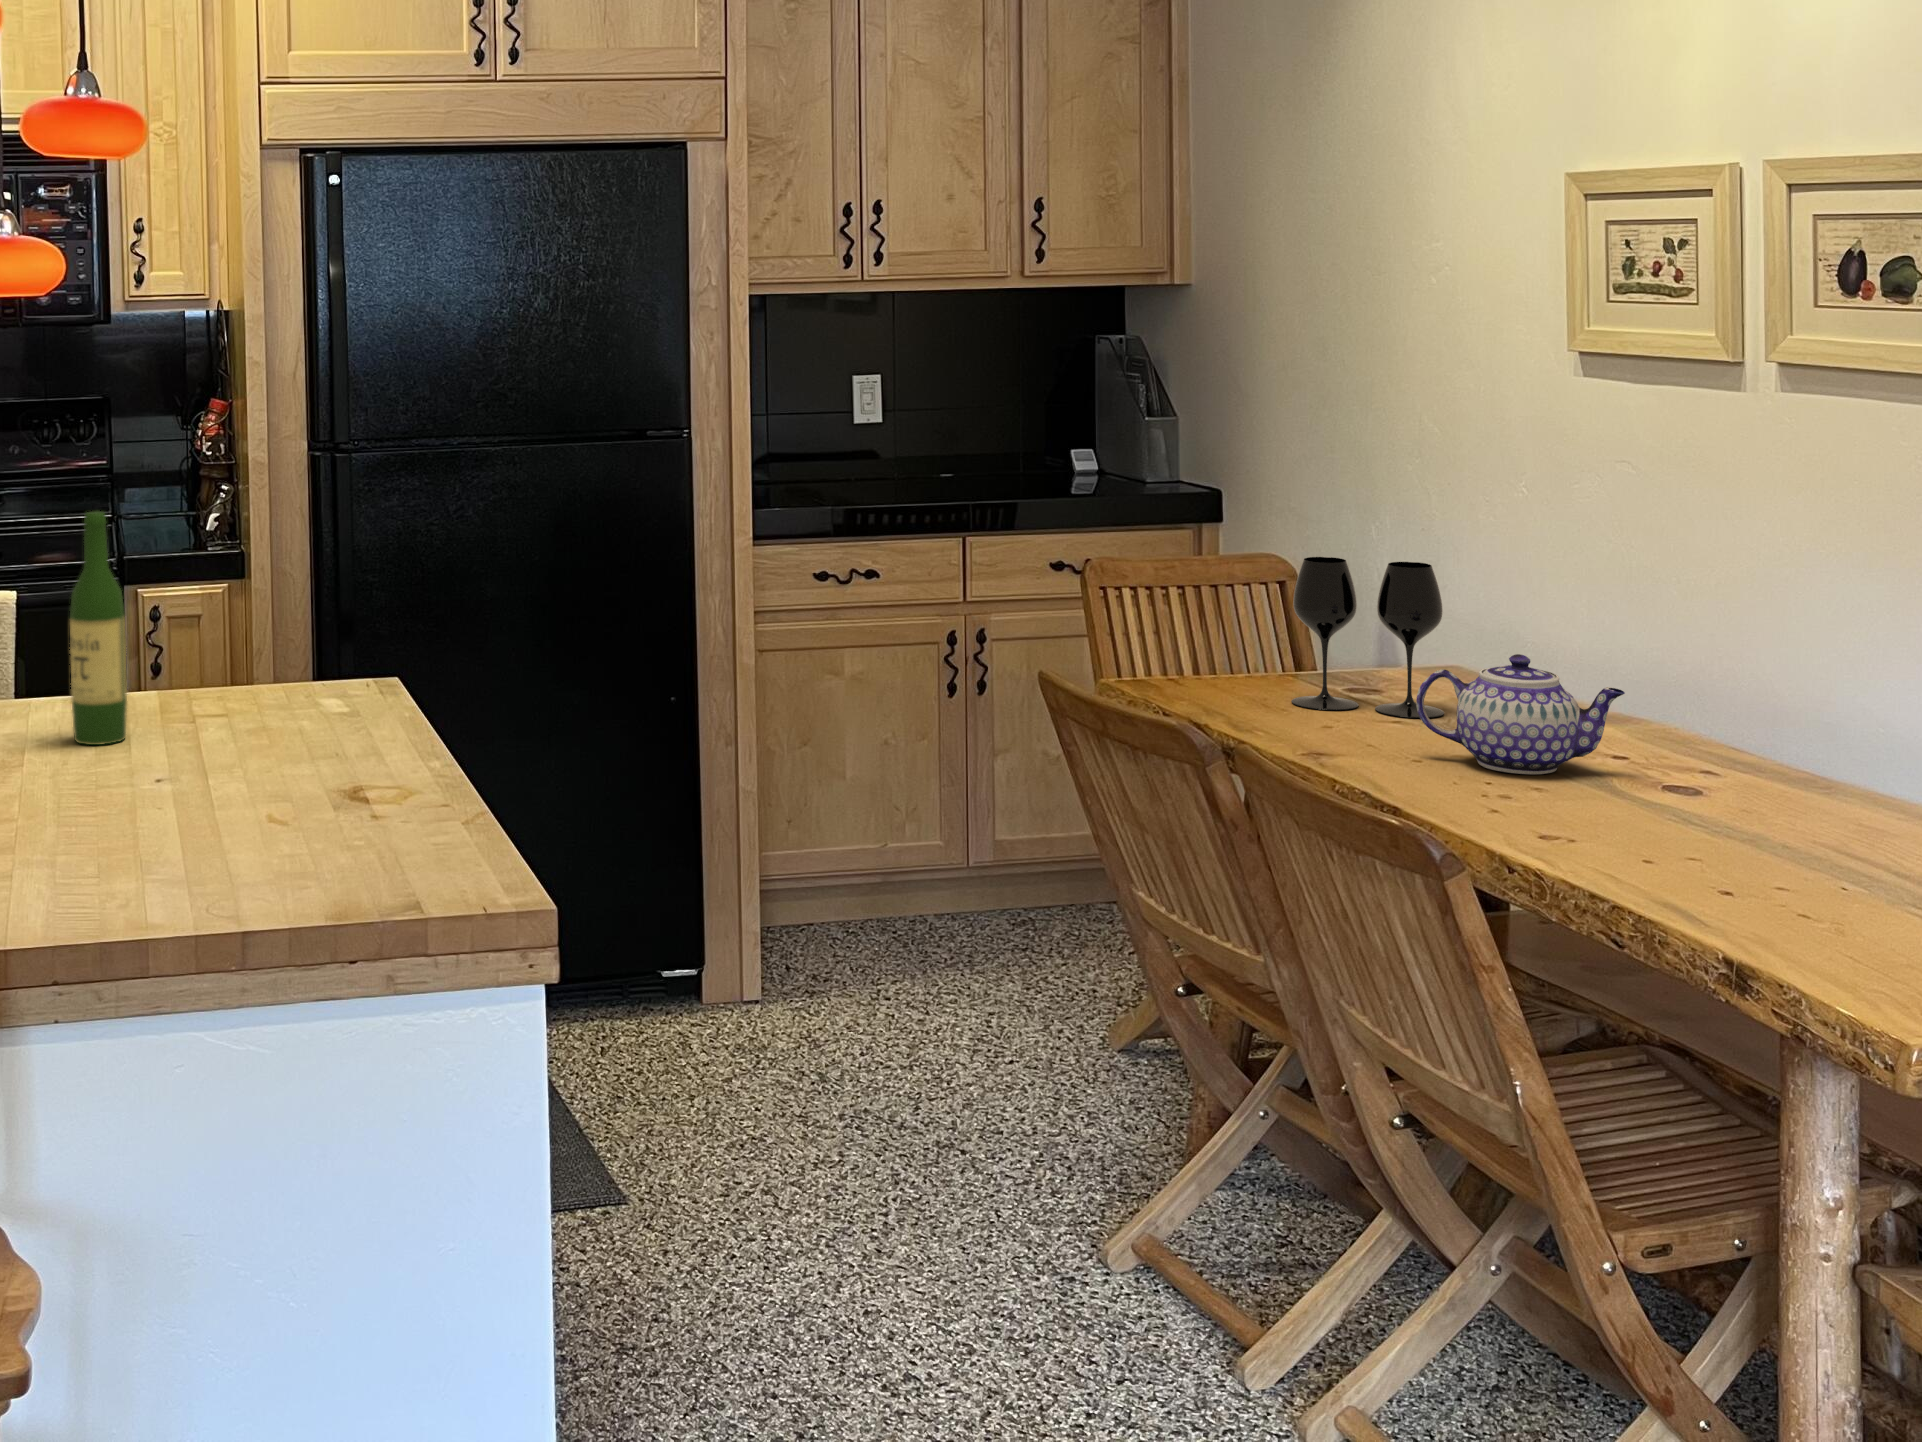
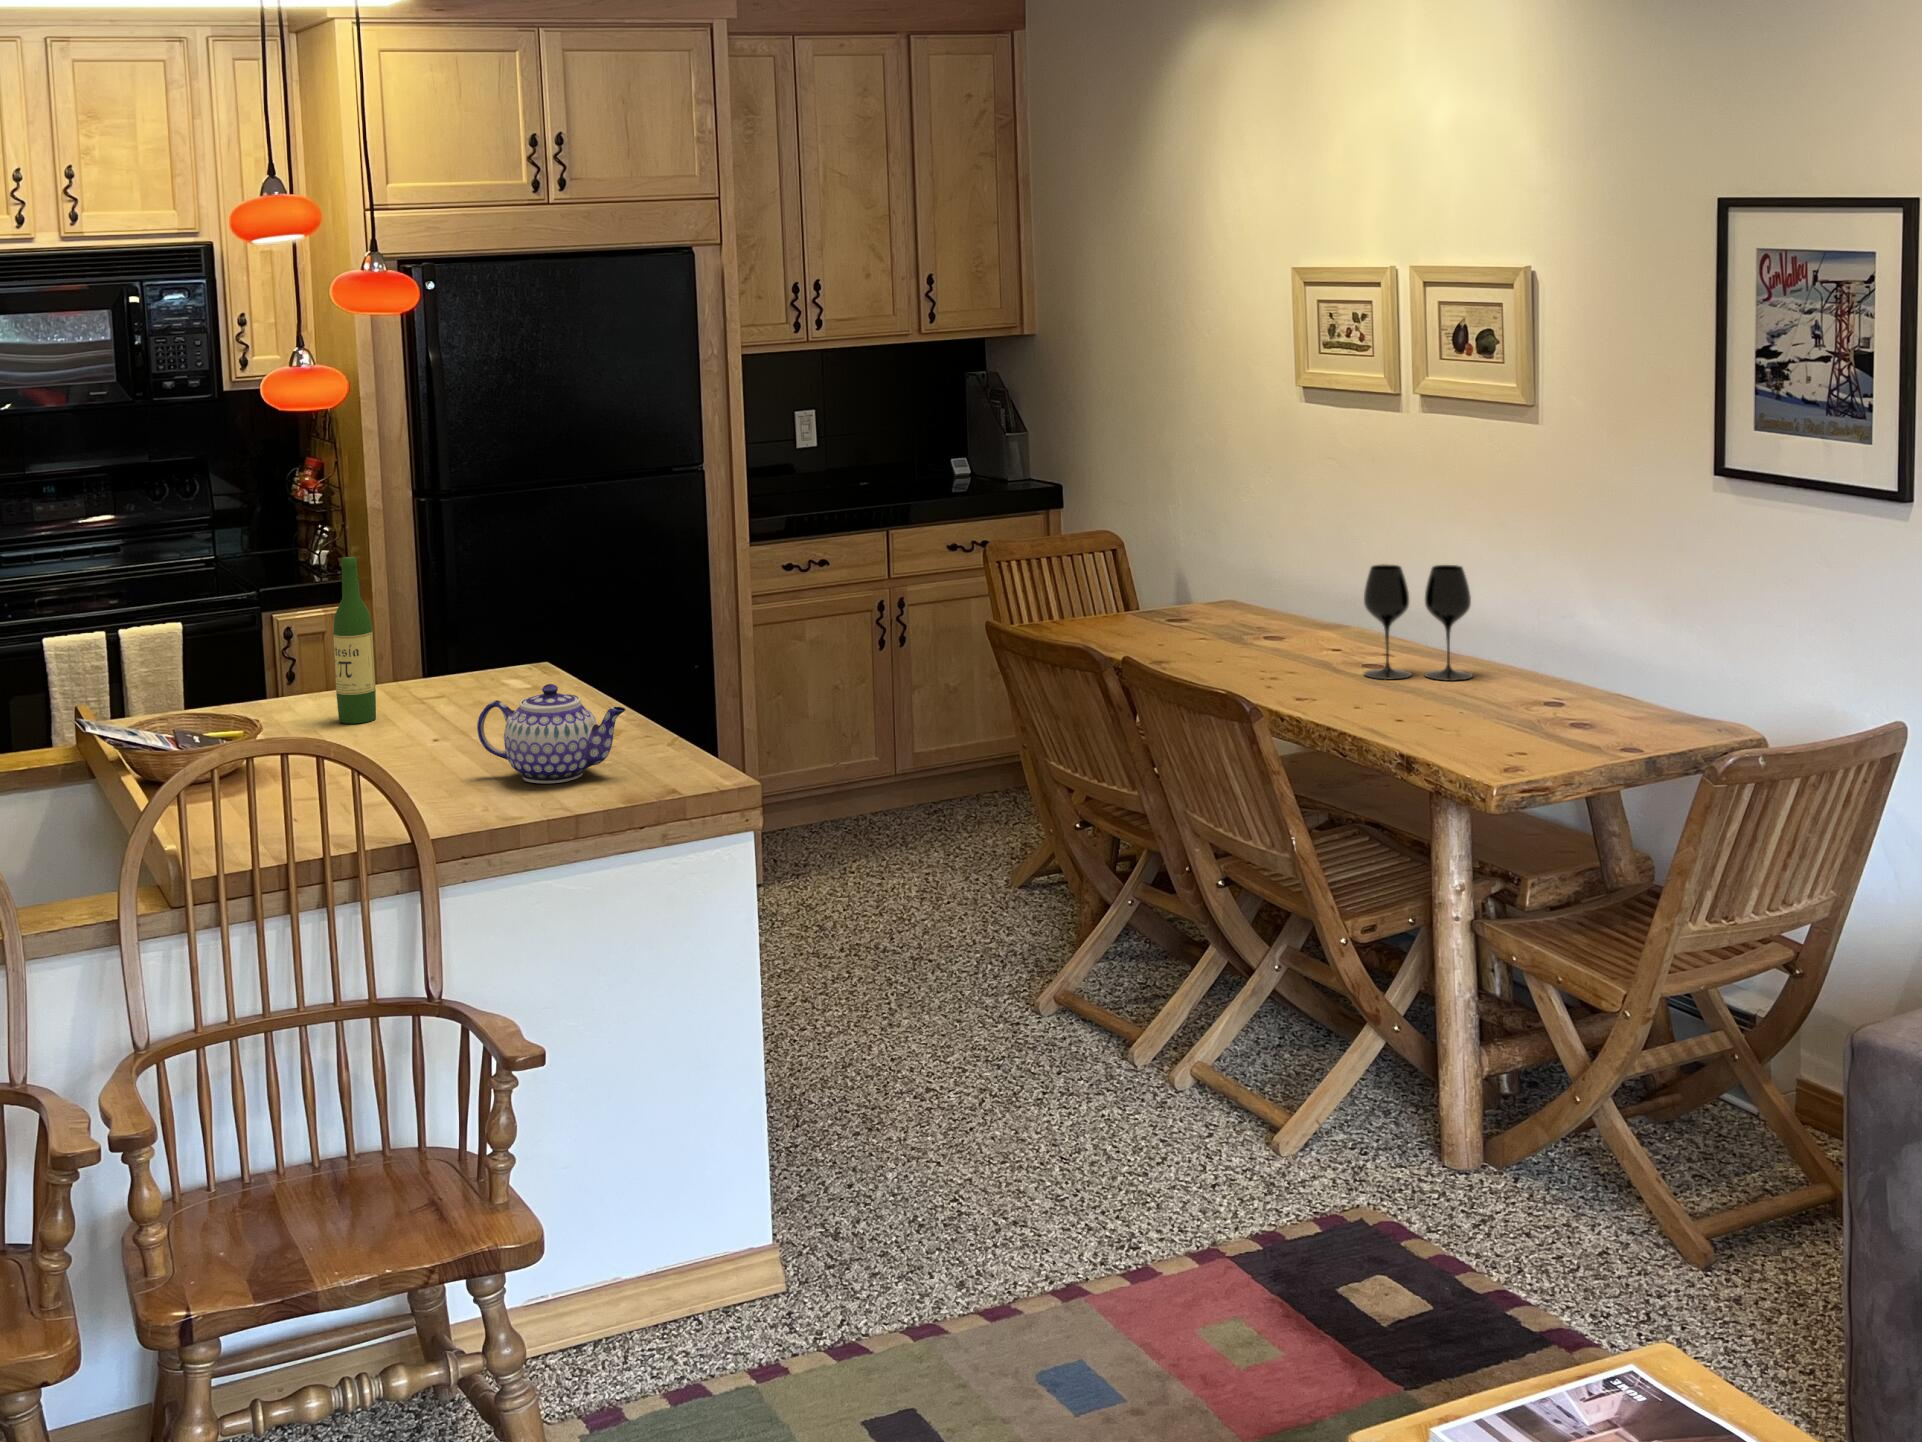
wine glass: present [1292,557,1444,718] -> present [1364,564,1473,681]
teapot: present [1416,654,1625,774] -> present [477,684,626,783]

